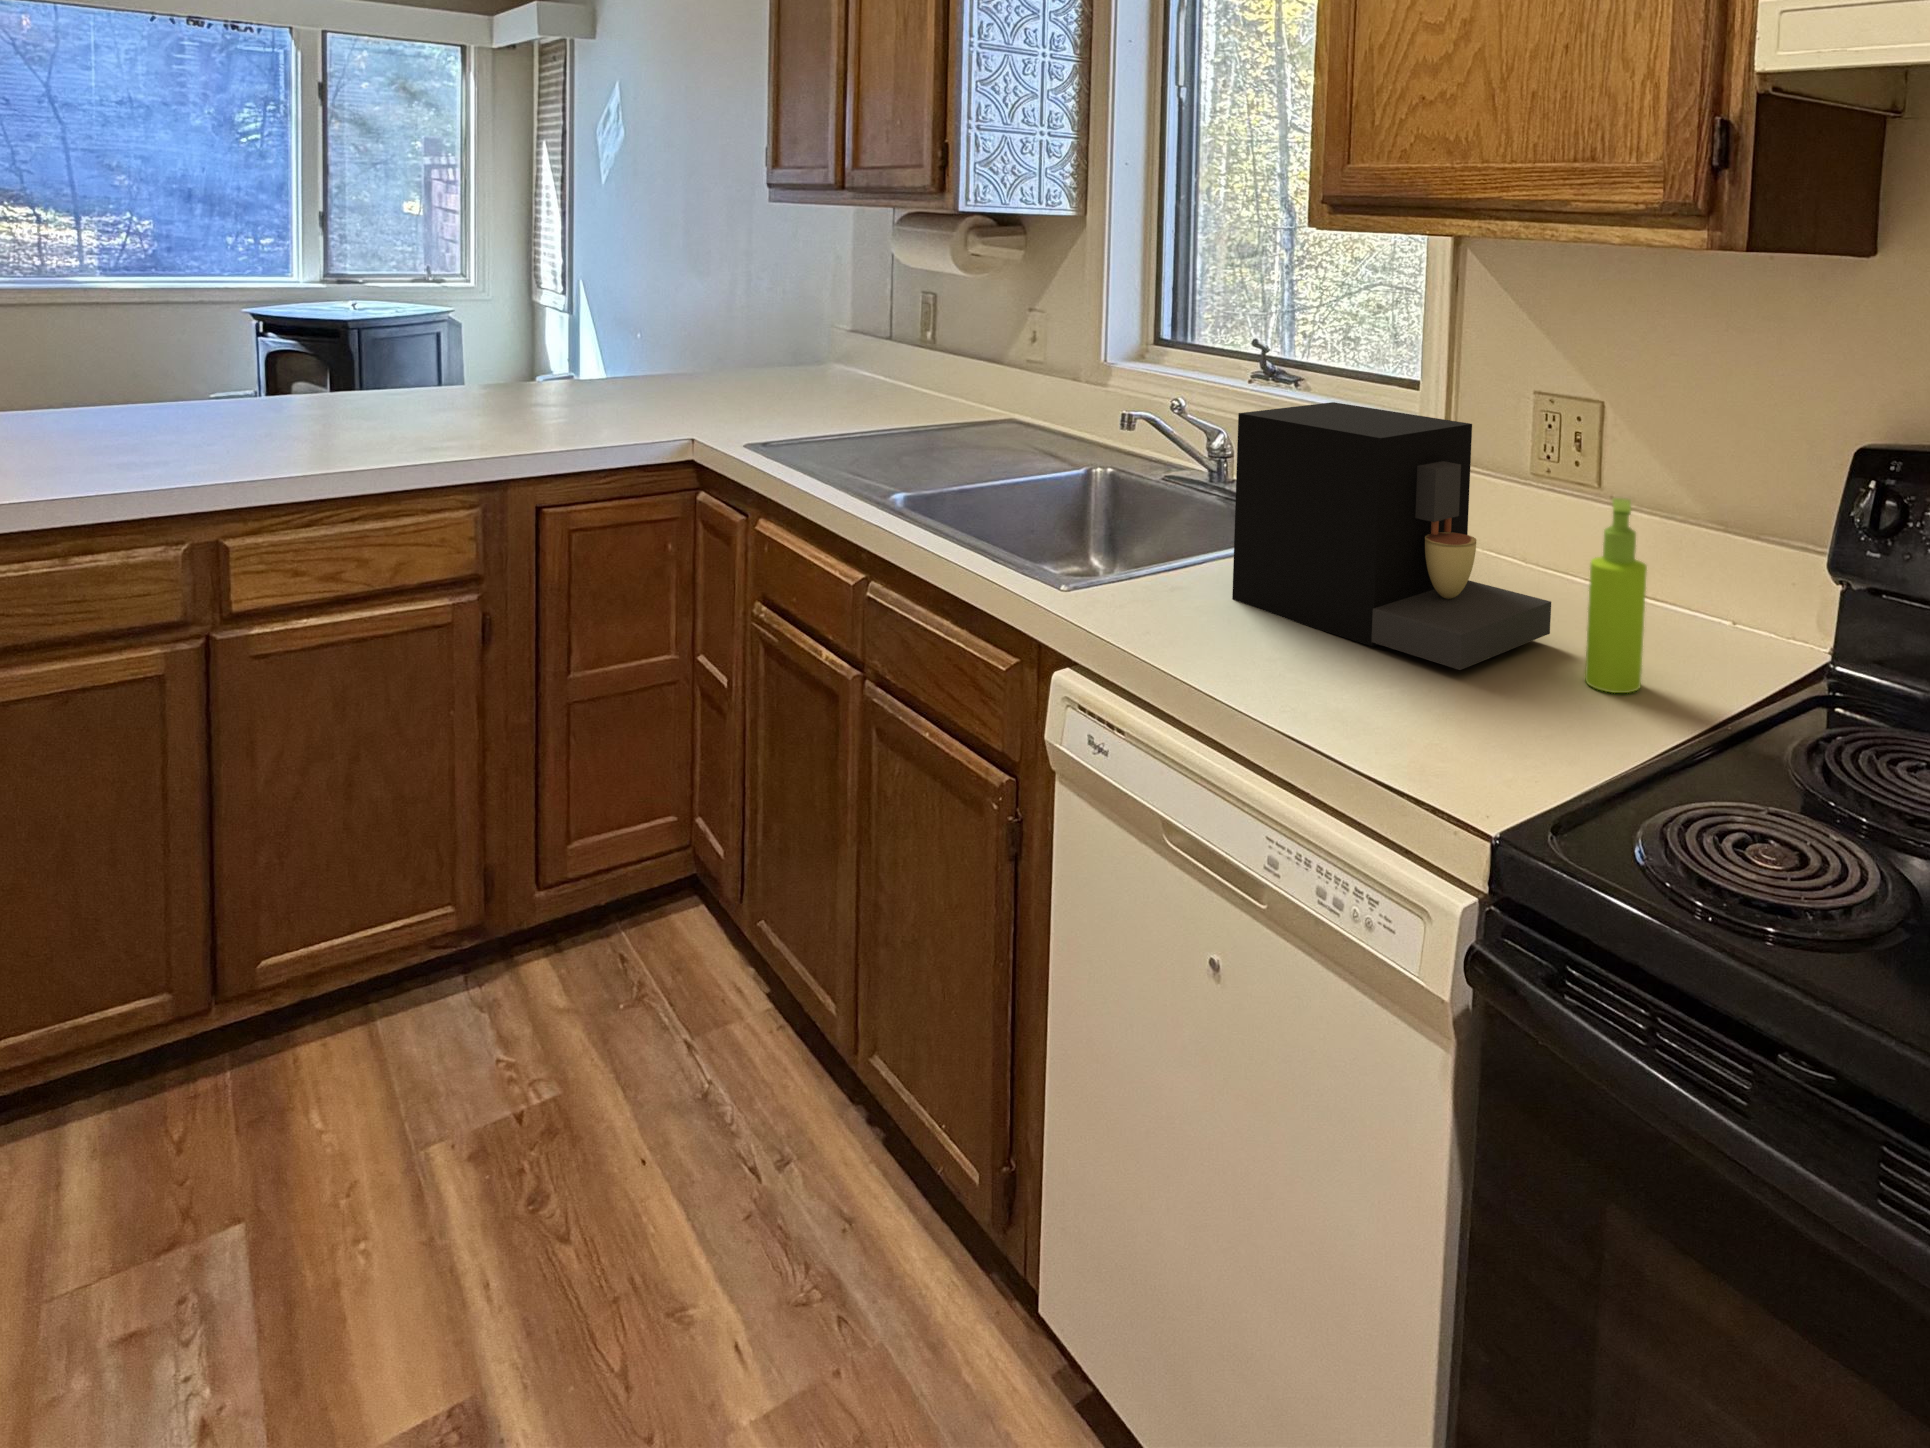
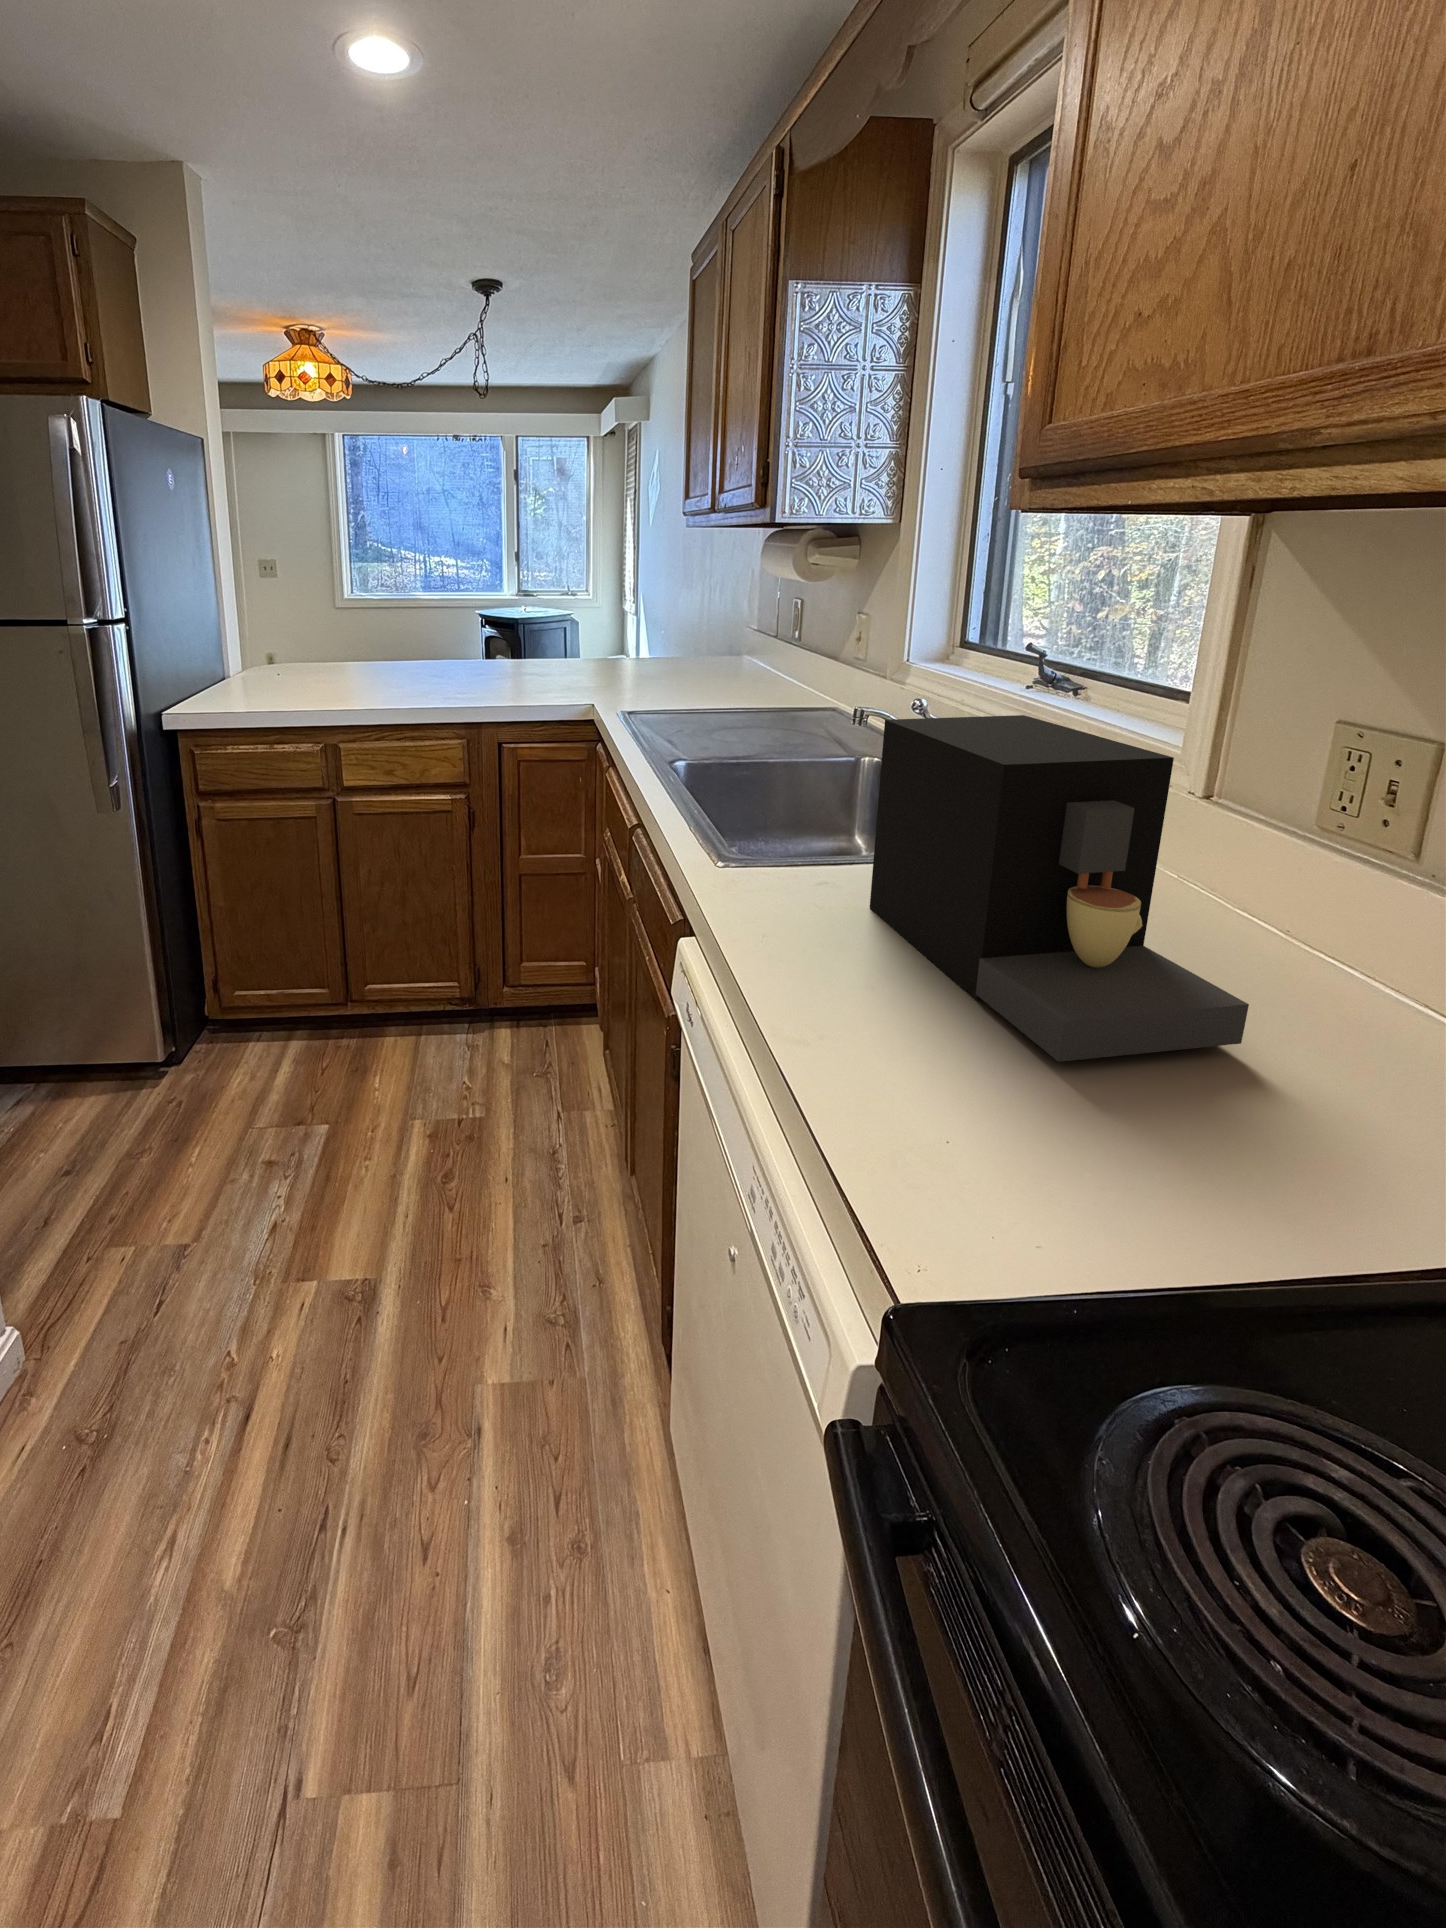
soap dispenser: present [1585,498,1647,693] -> none [1255,892,1390,1170]

